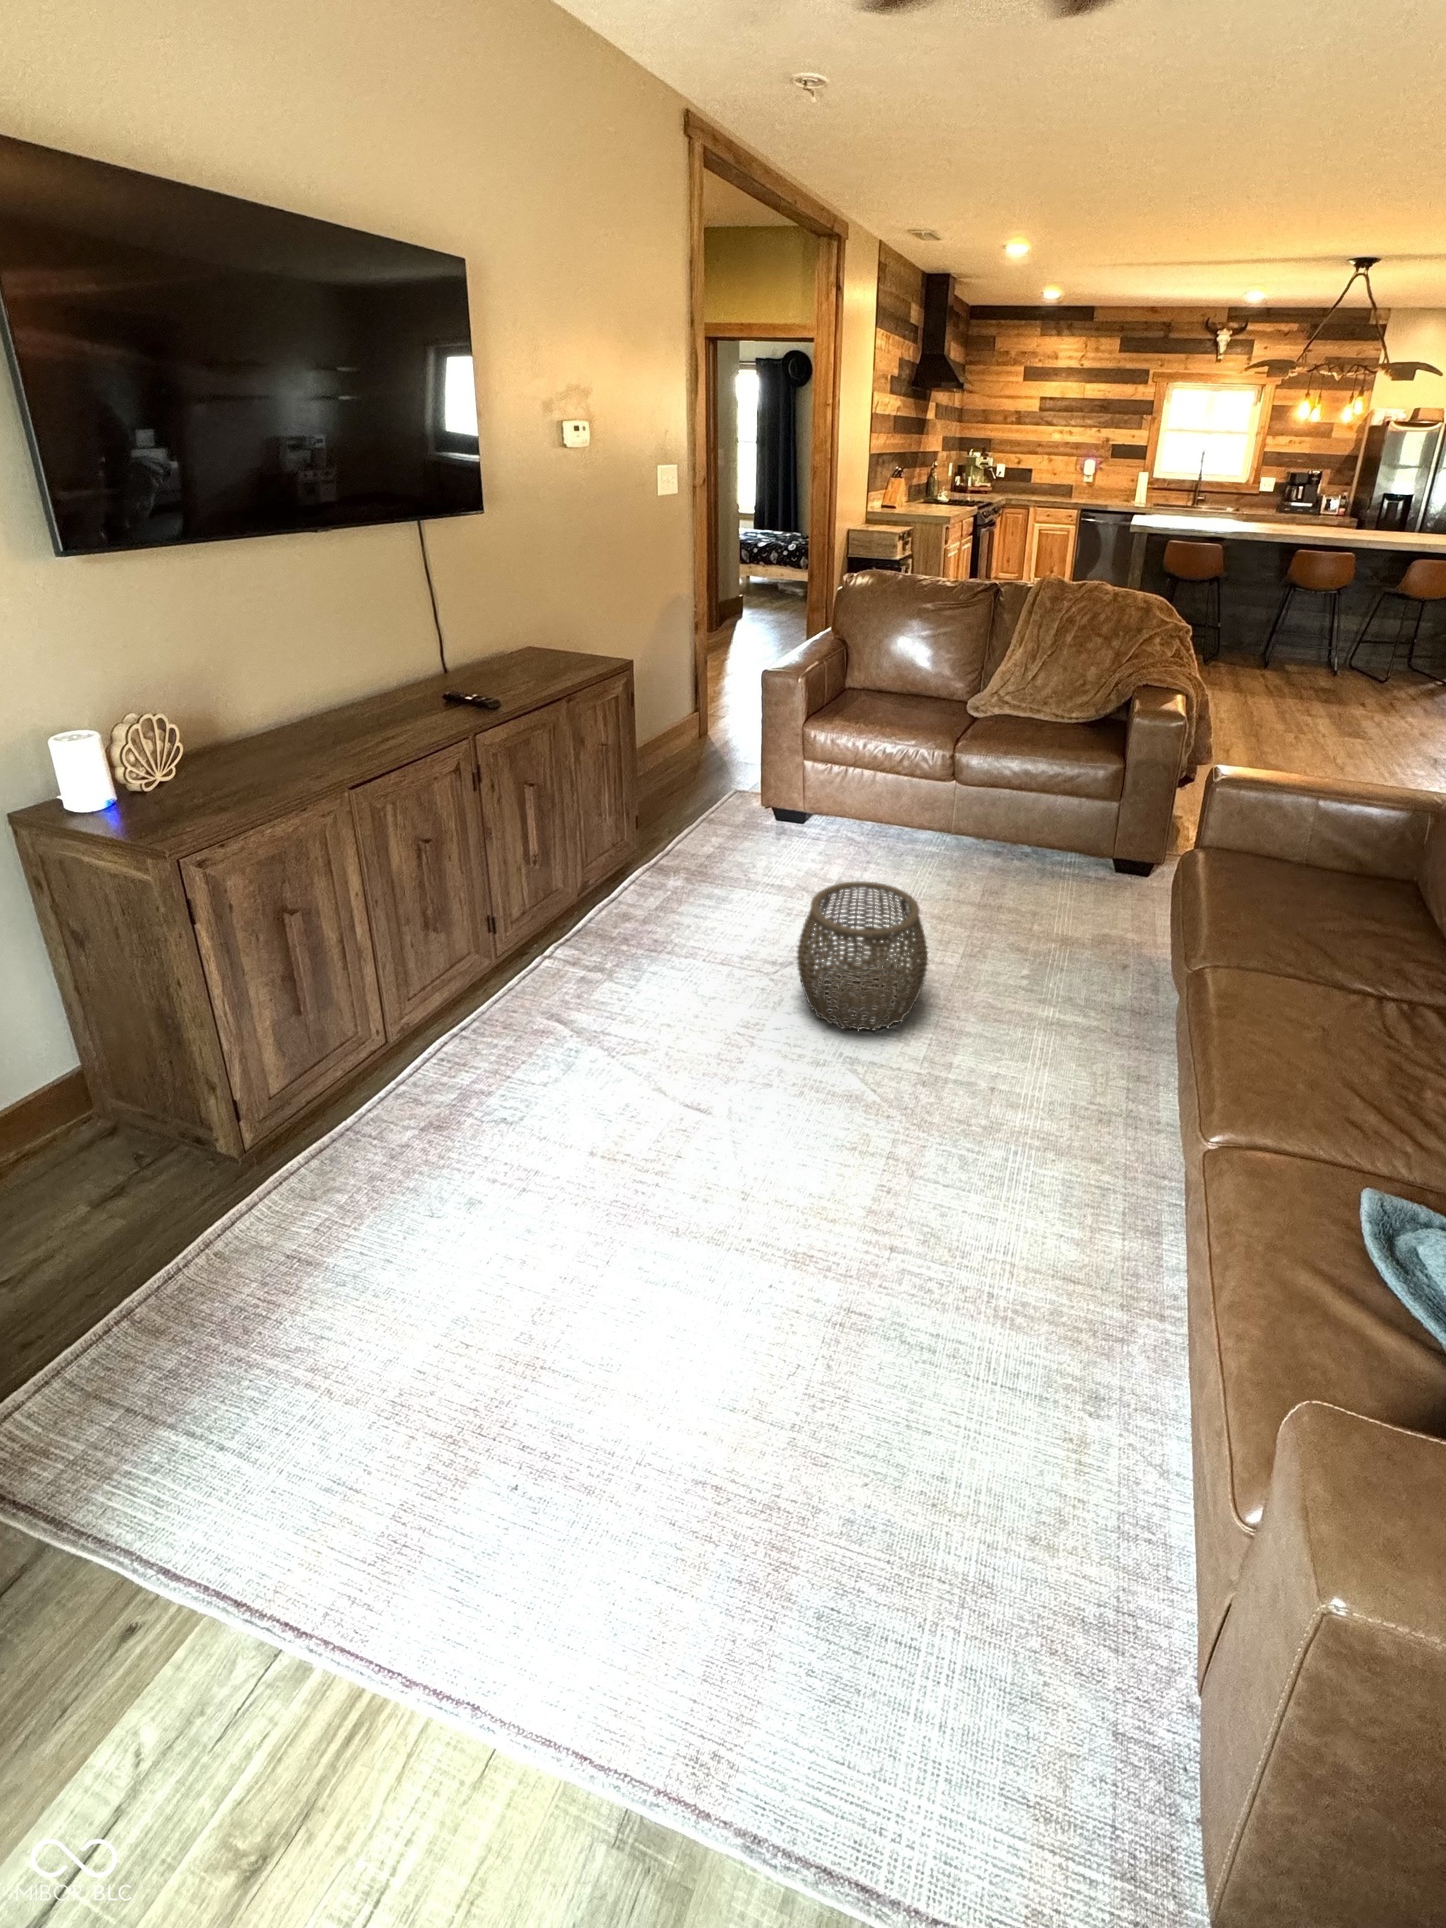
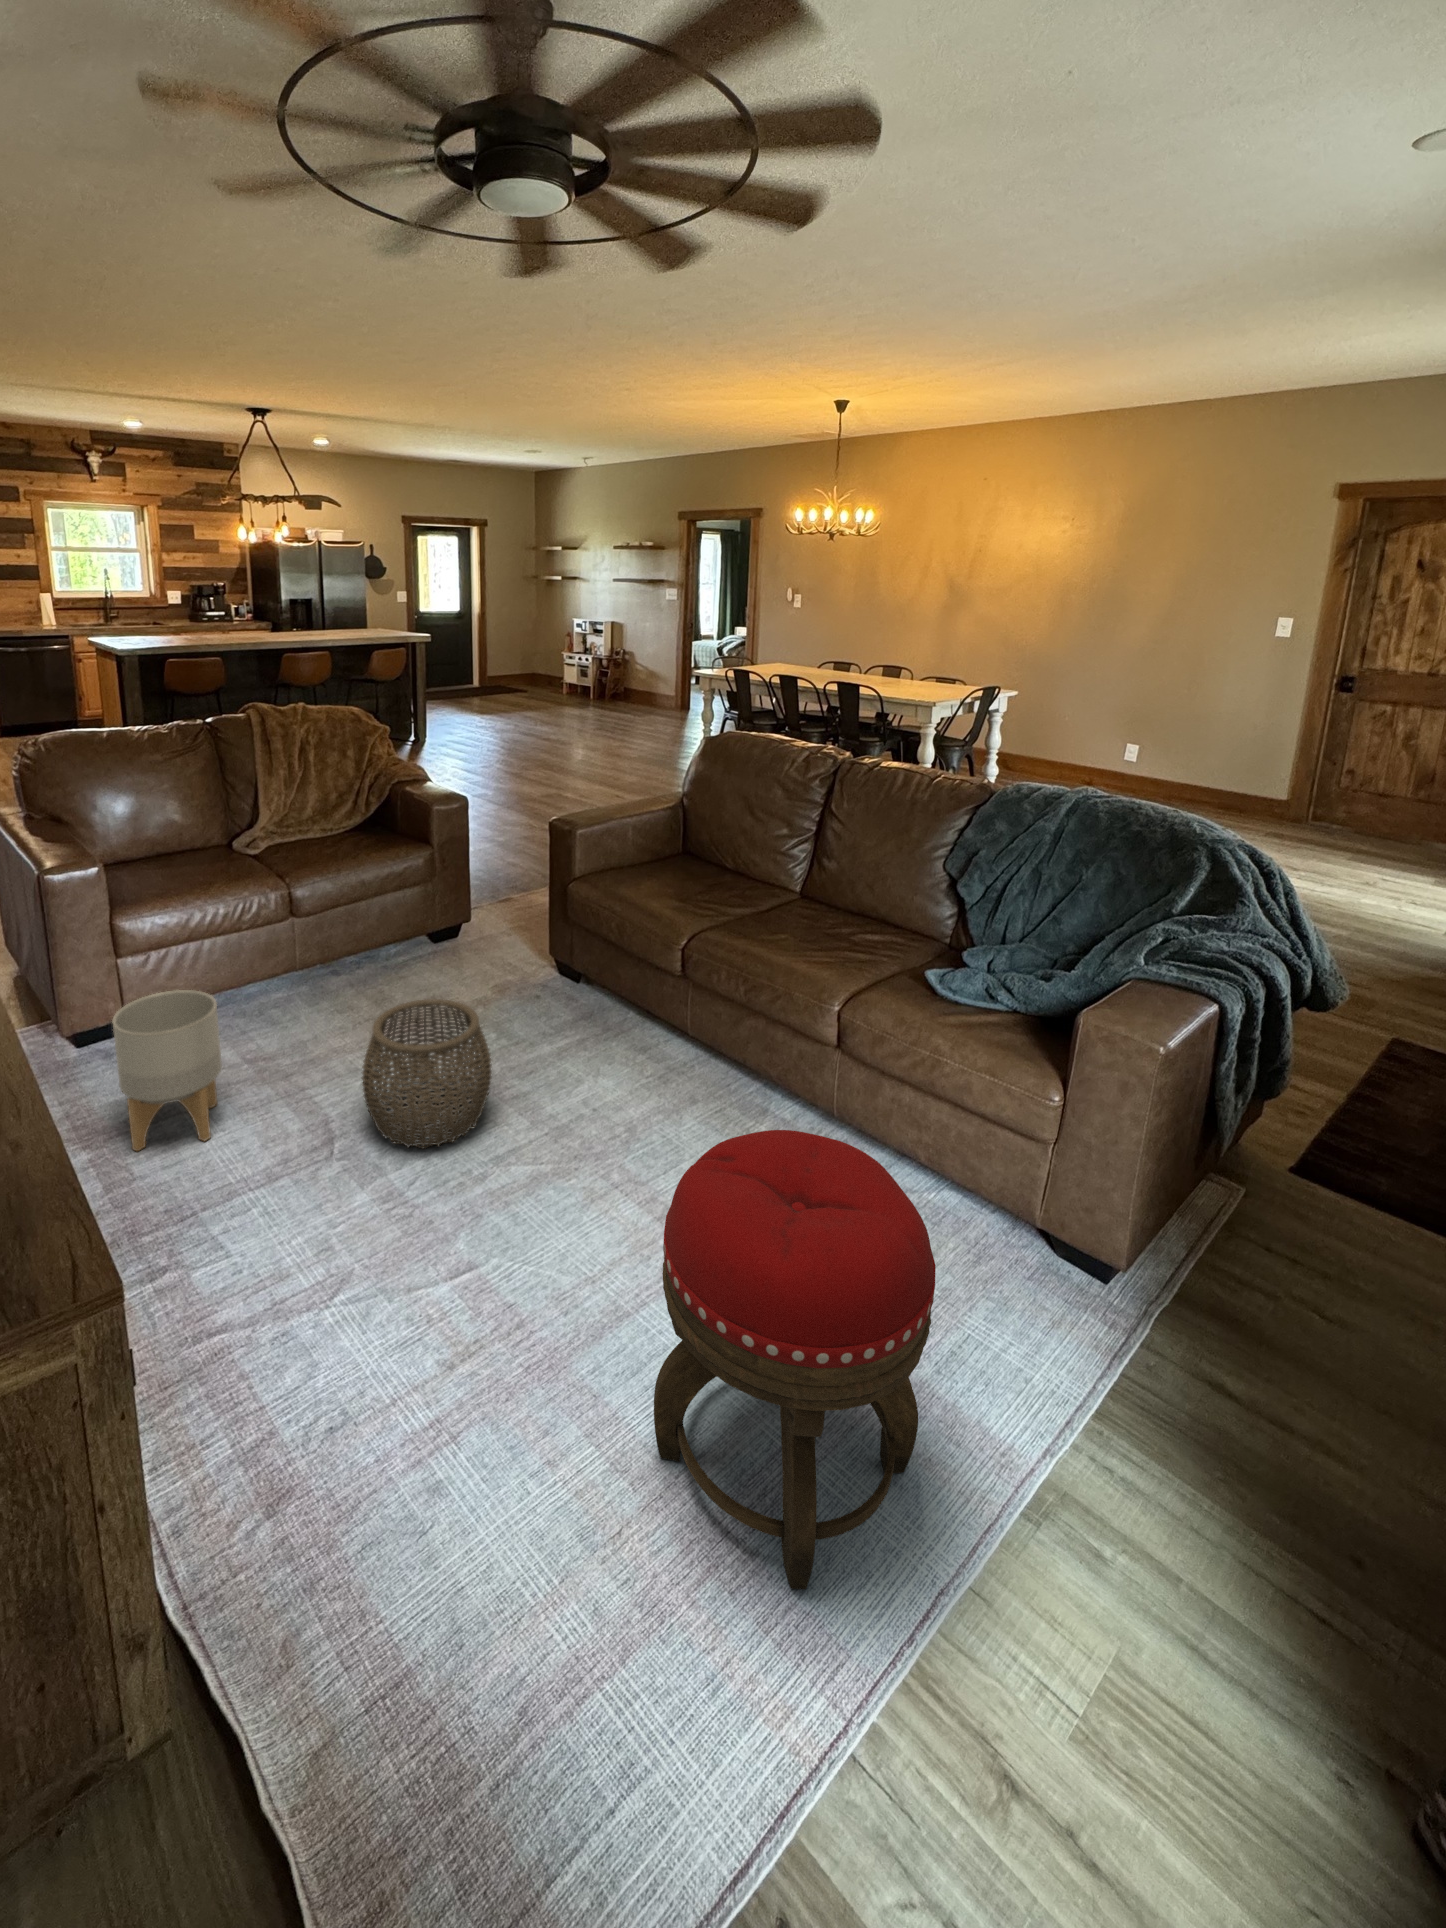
planter: none [695,789,775,919] -> present [112,990,222,1151]
footstool: none [398,1095,744,1616] -> present [654,1130,936,1590]

